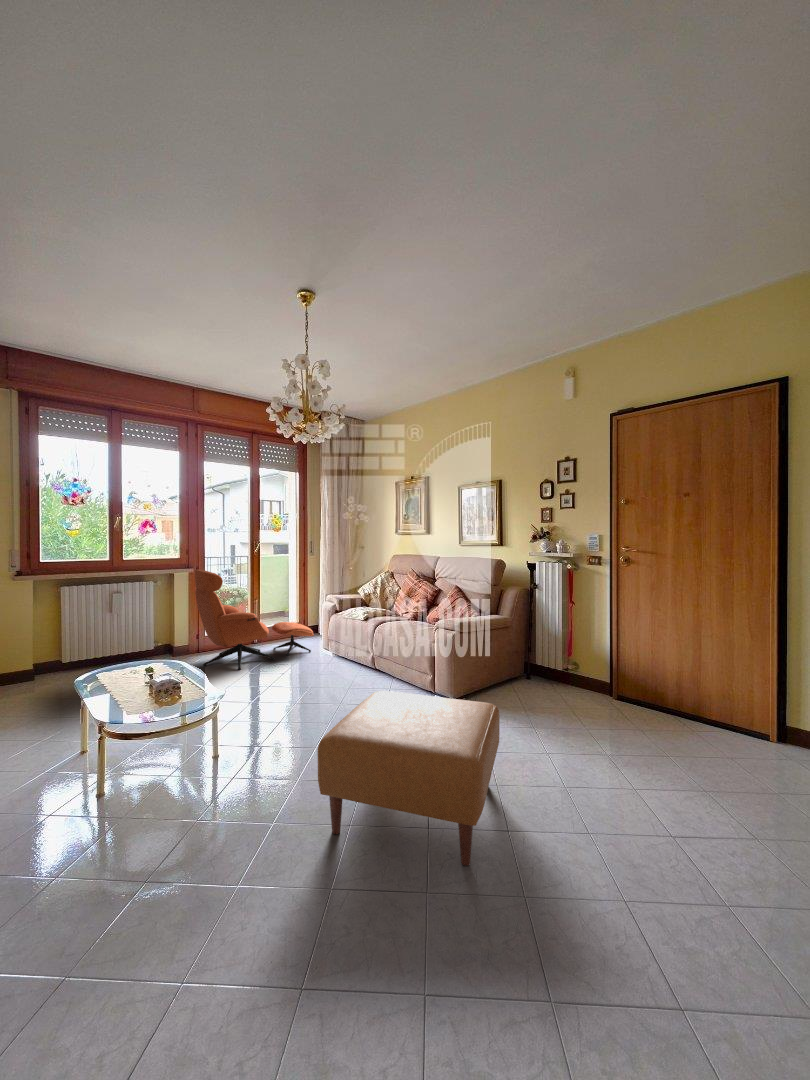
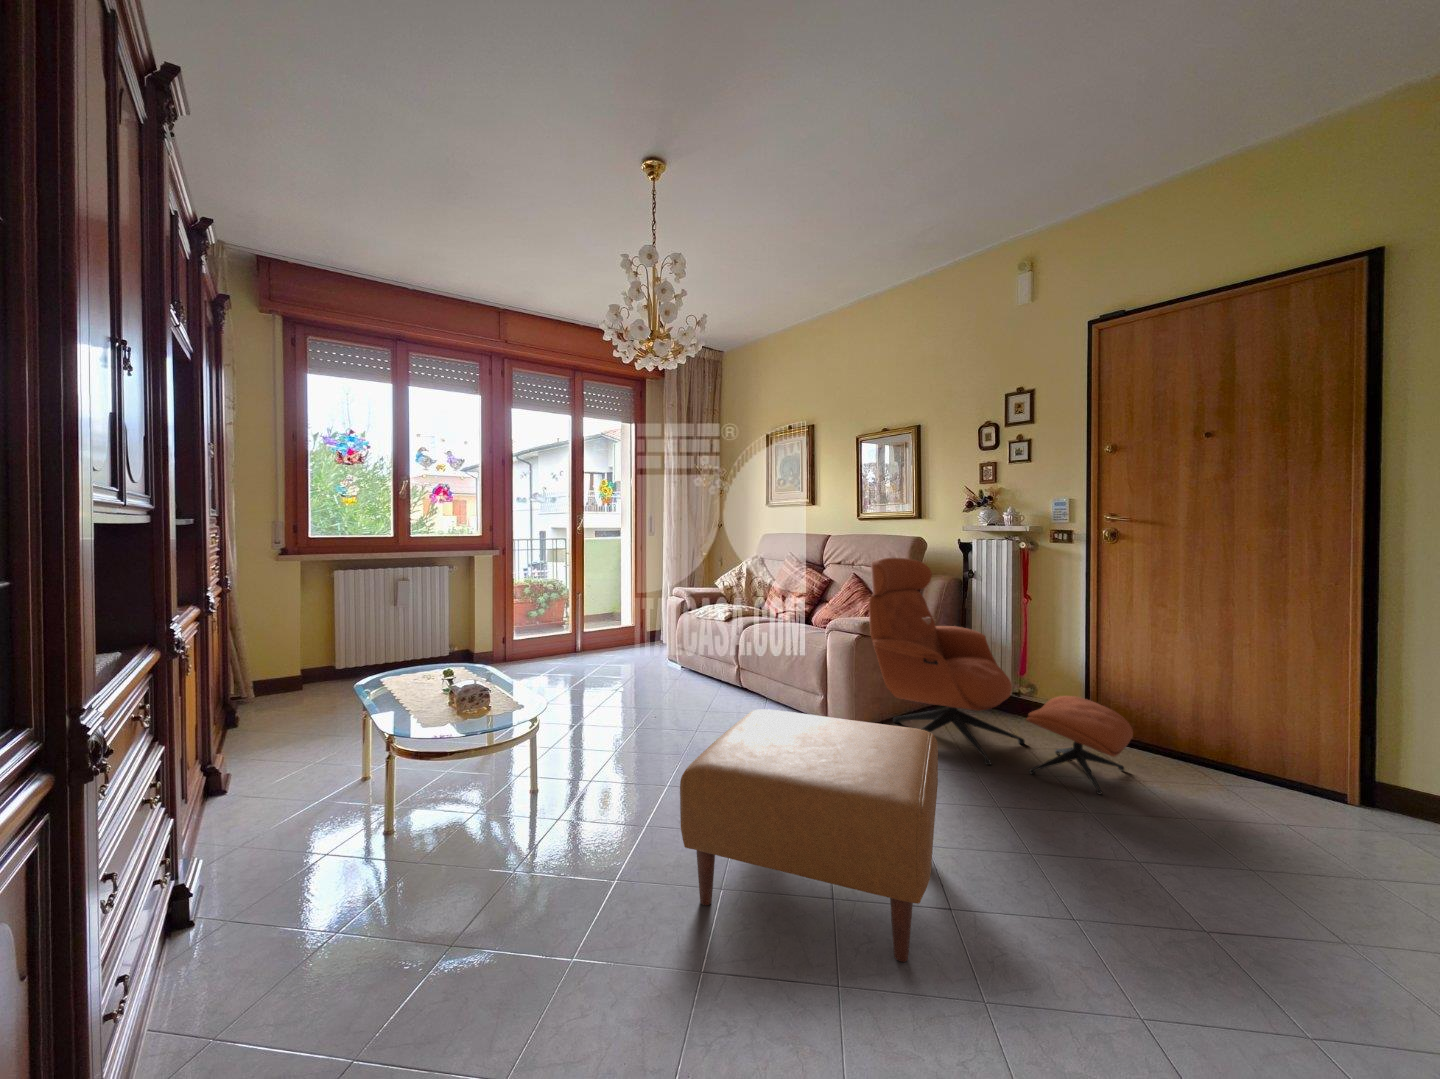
lounge chair: present [195,569,314,670] -> present [869,558,1133,794]

